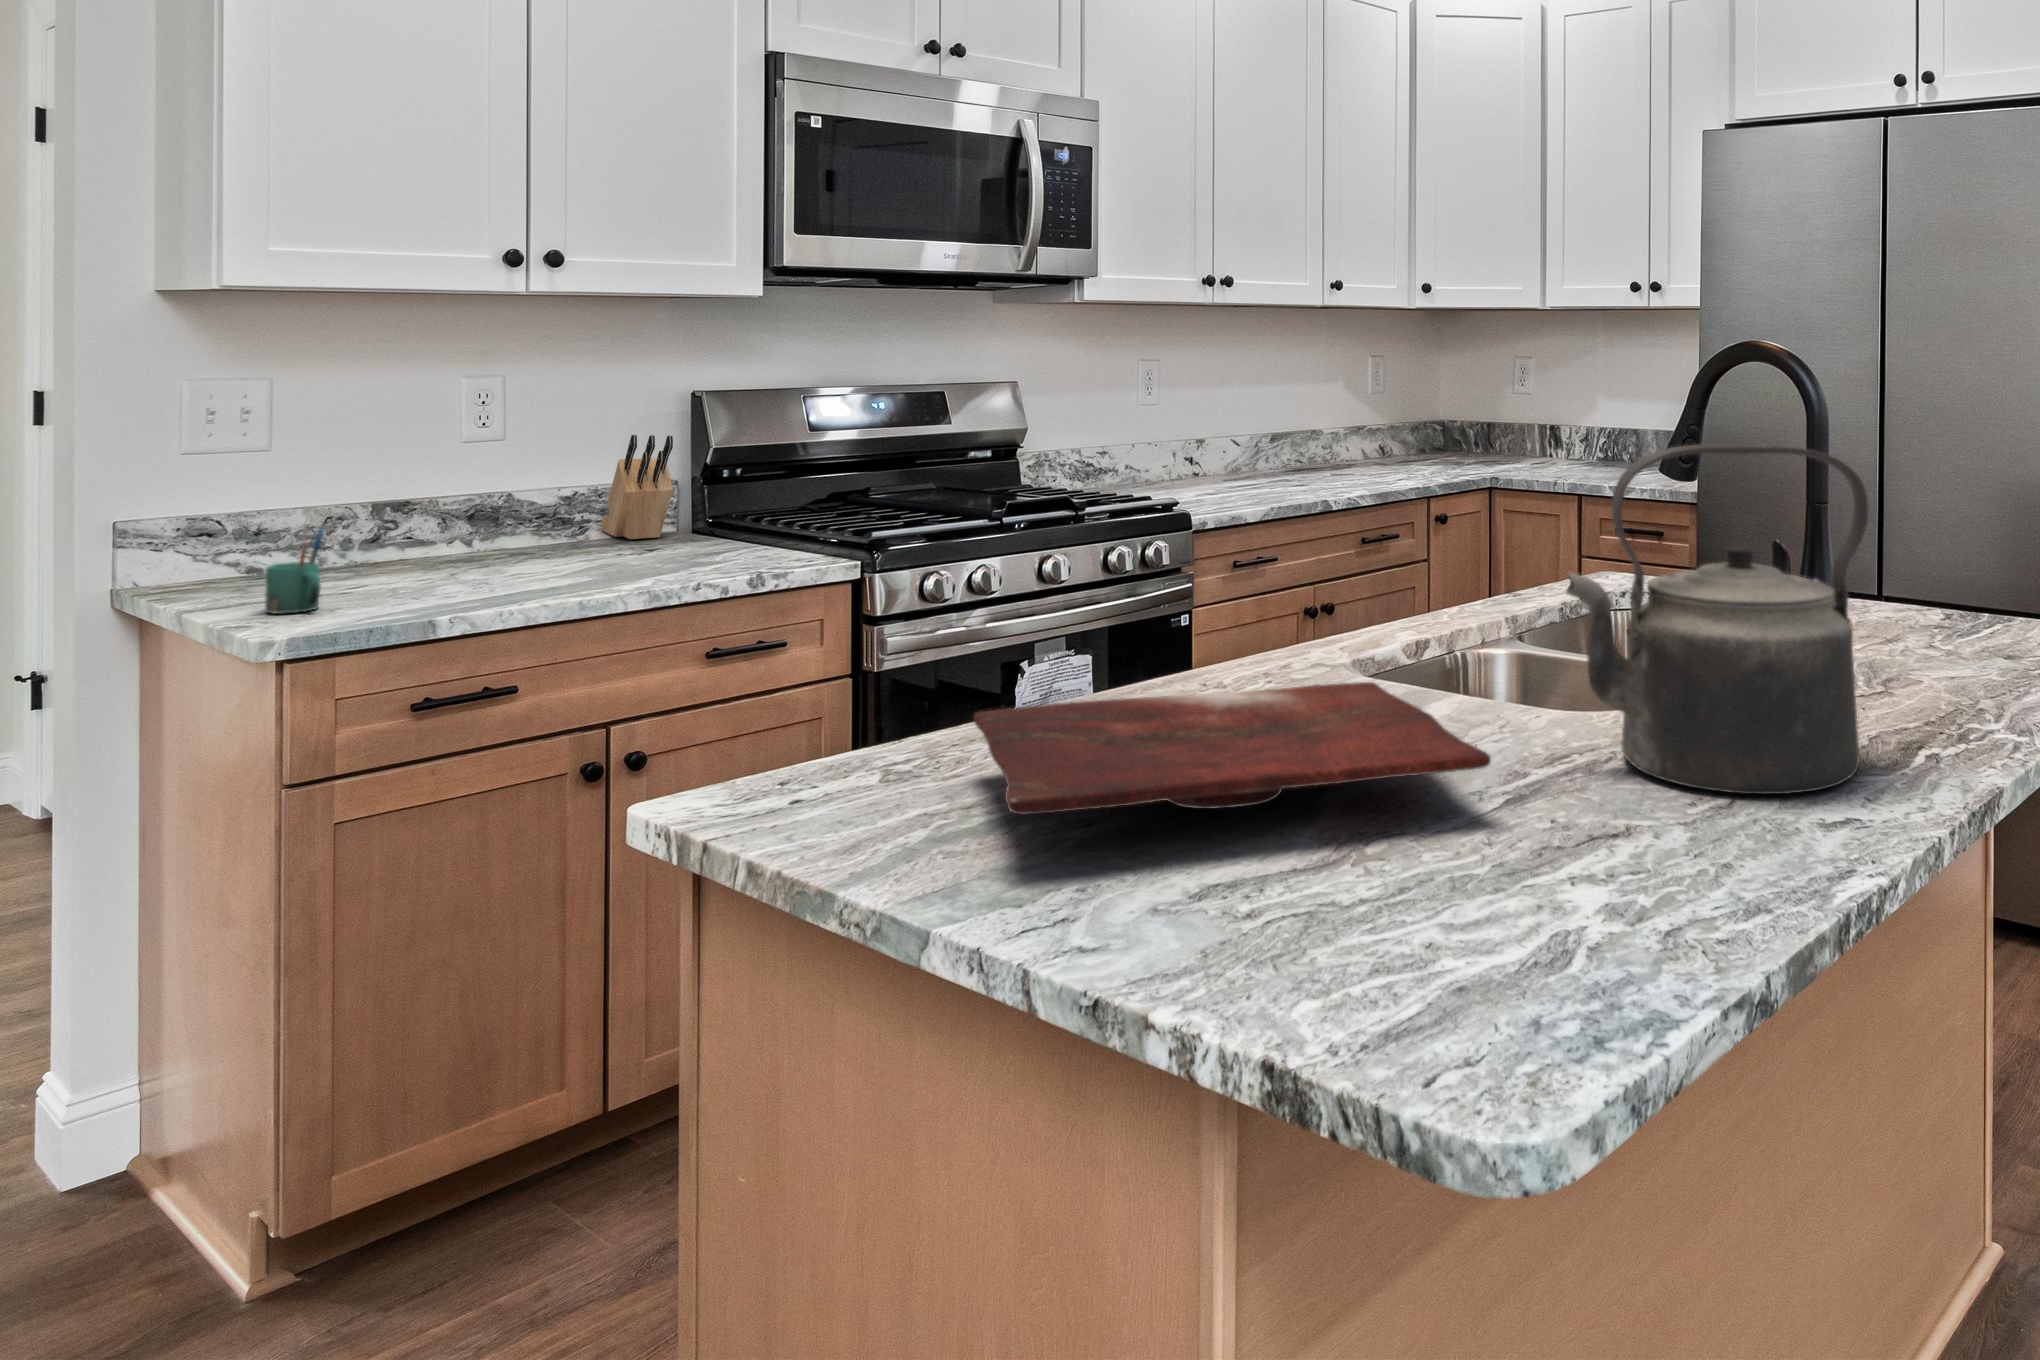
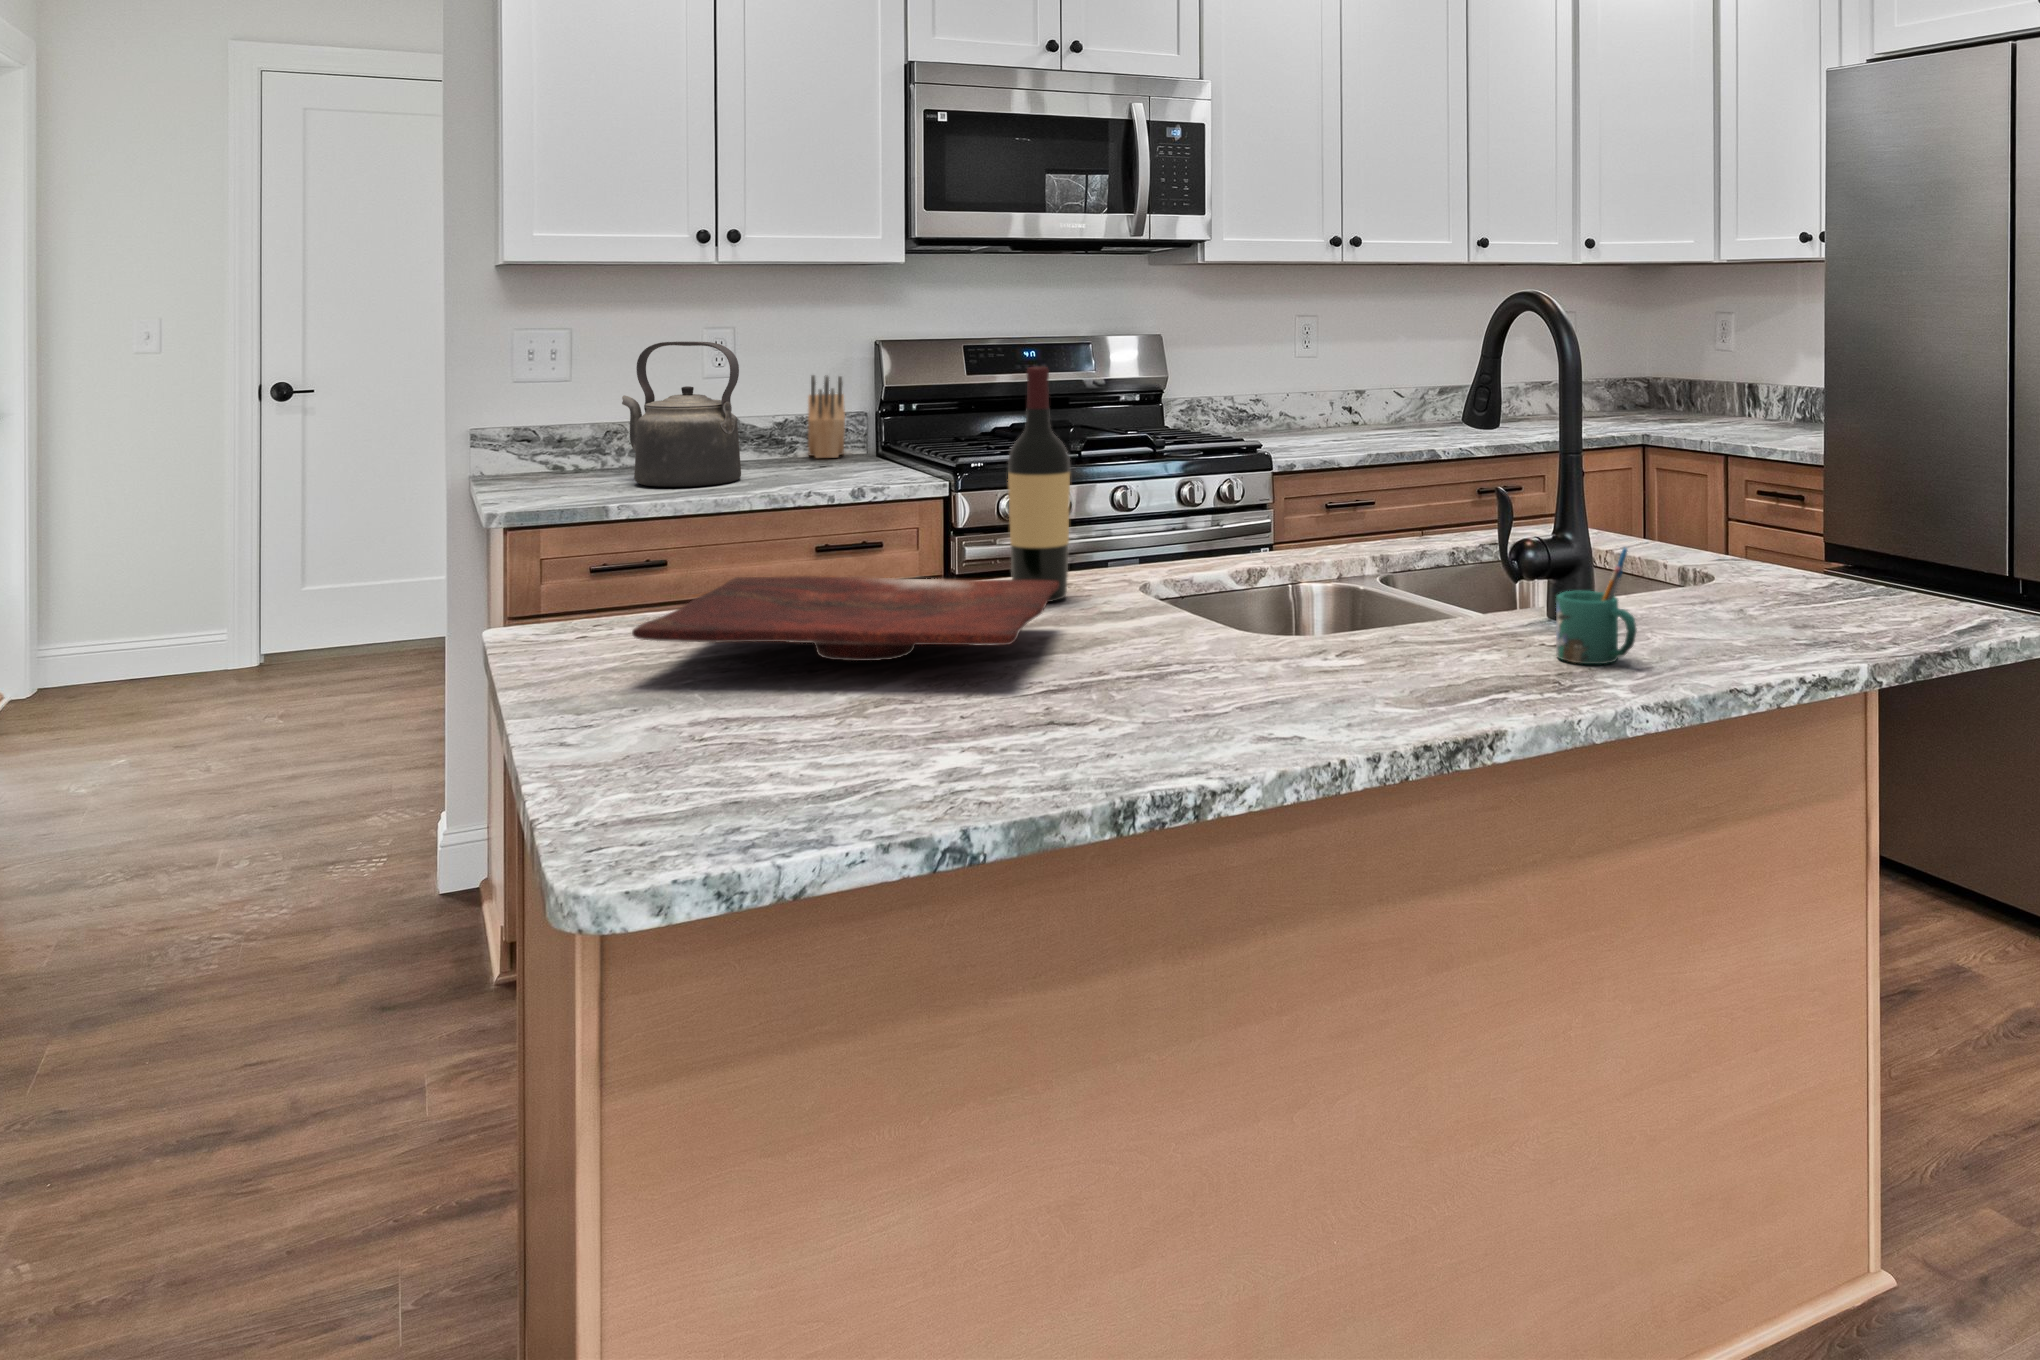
wine bottle: none [1241,428,1314,707] -> present [1008,367,1070,602]
kettle: present [1566,444,1869,794] -> present [622,341,741,487]
mug: present [265,528,324,614] -> present [1556,548,1637,664]

